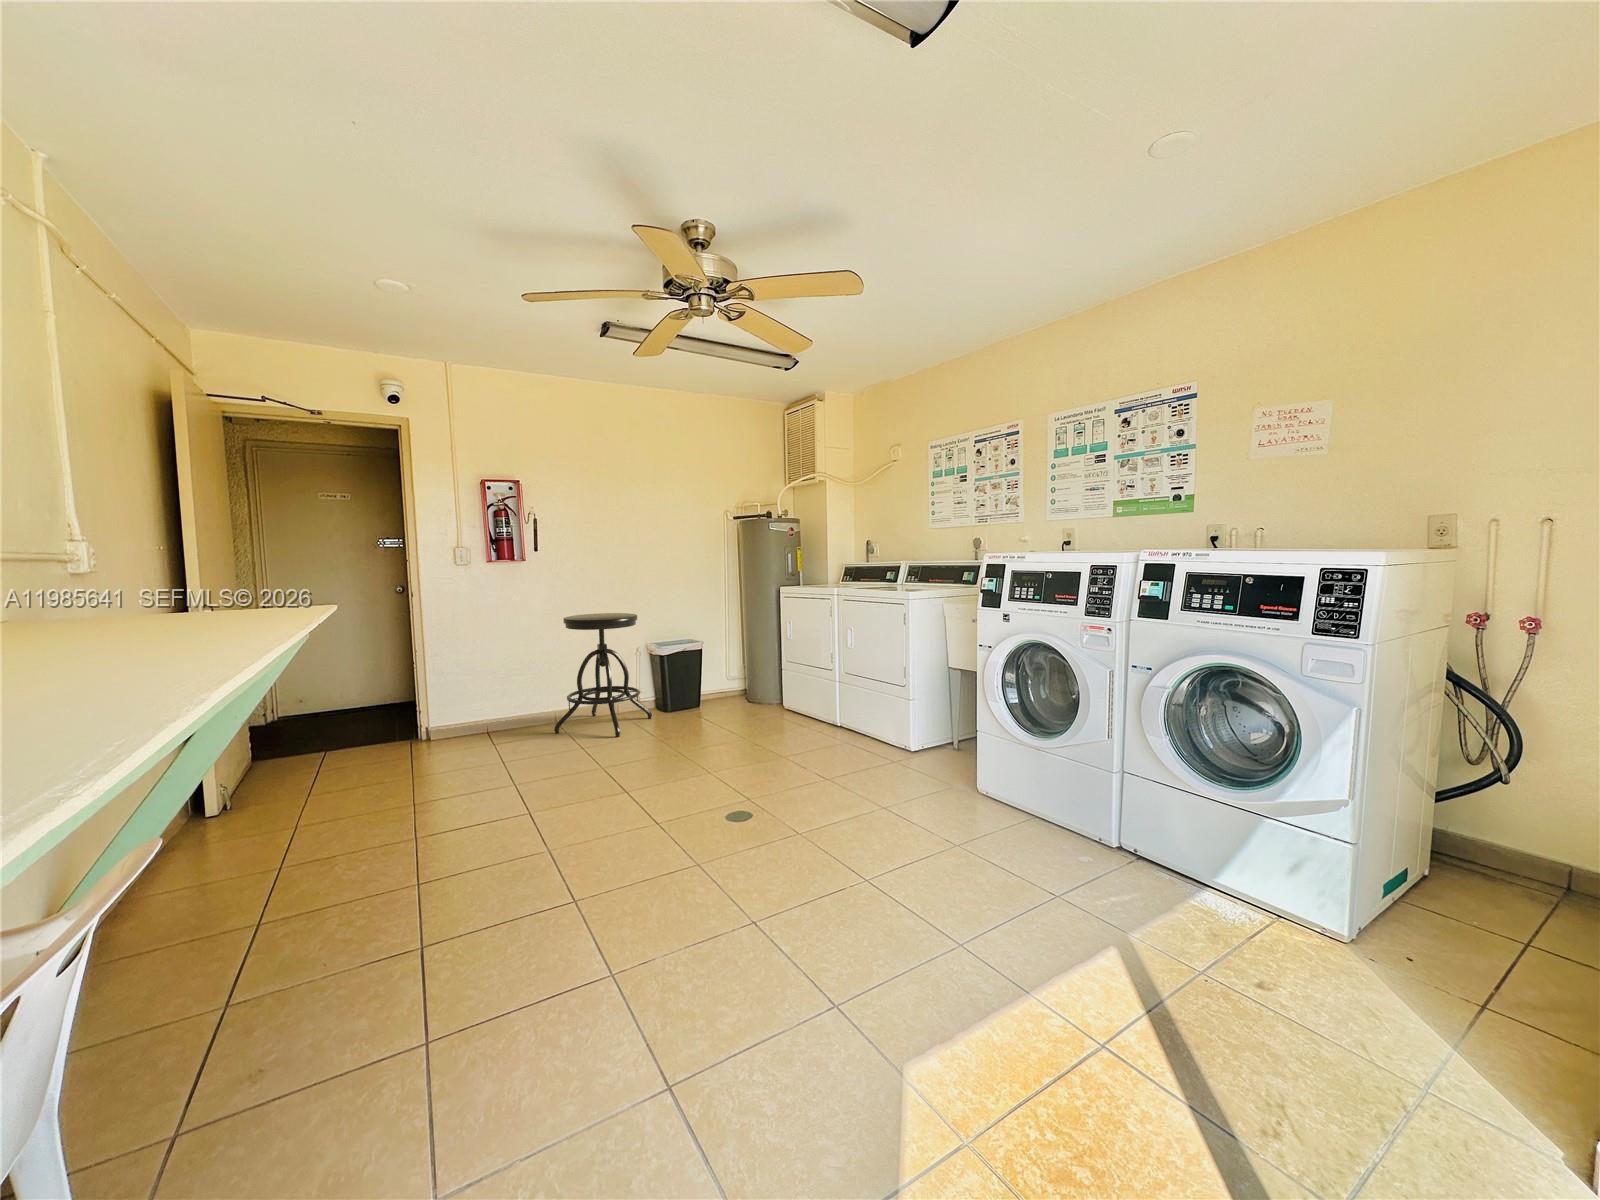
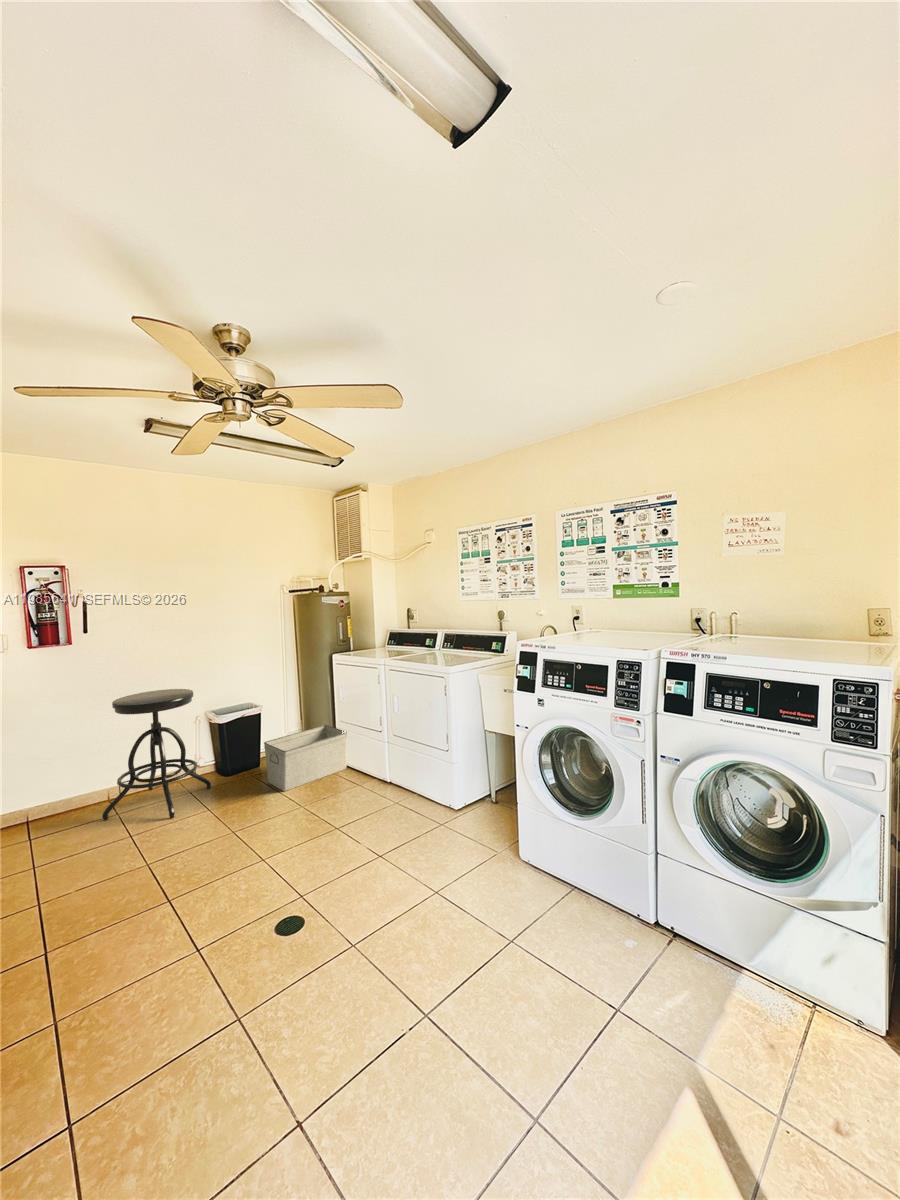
storage bin: none [705,667,794,726] -> present [264,725,347,791]

